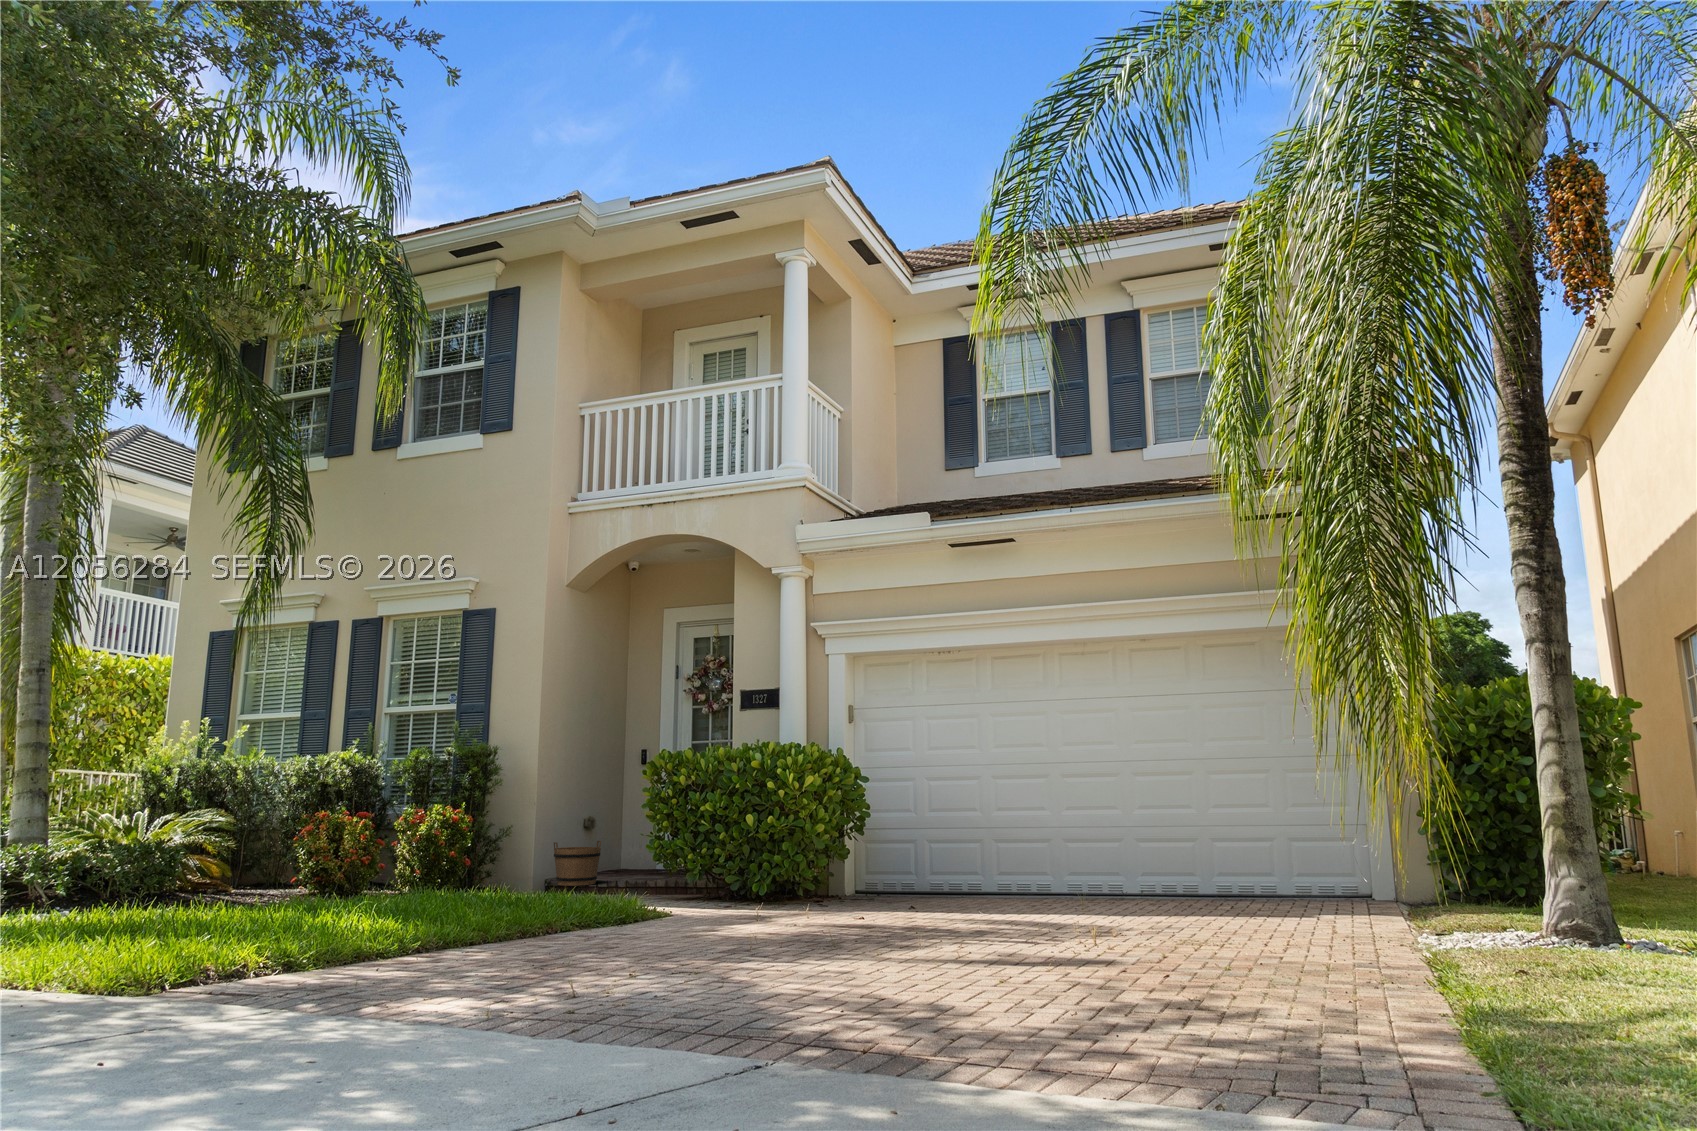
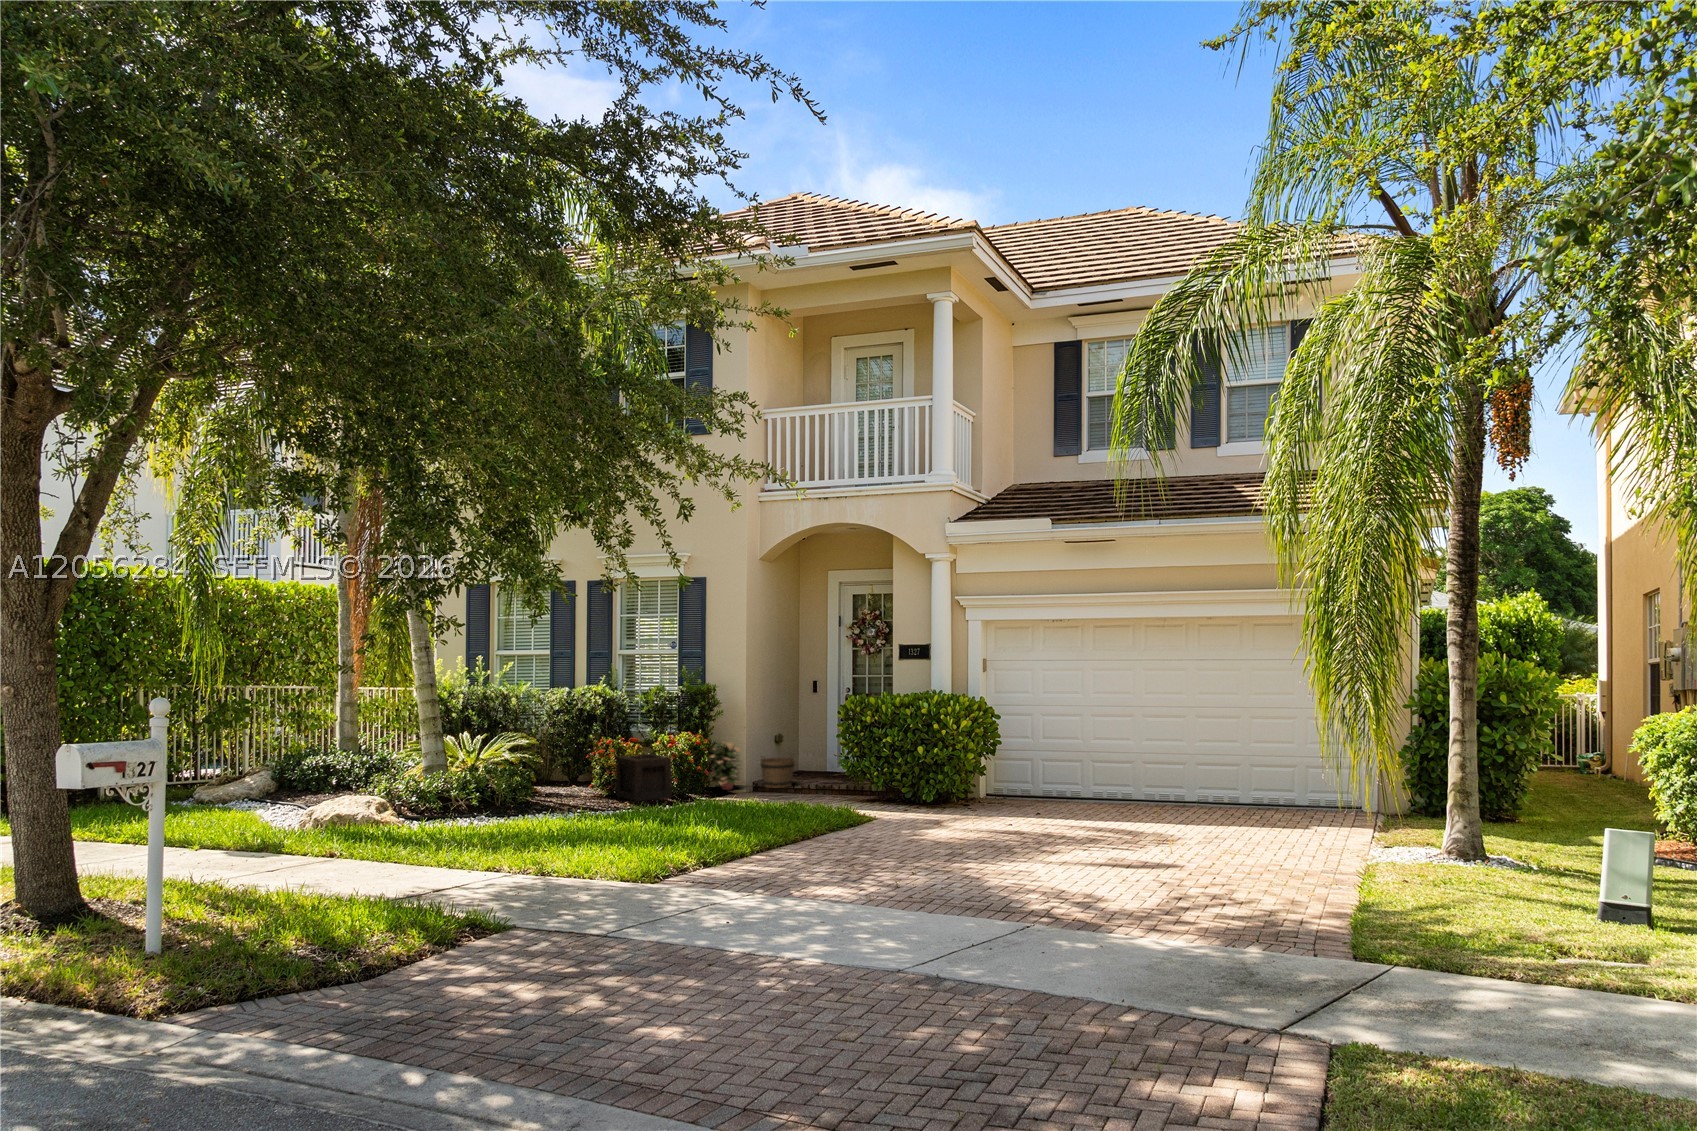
decorative plant: none [479,822,526,888] -> present [710,742,740,790]
wooden crate: none [337,836,413,898] -> present [616,754,672,801]

